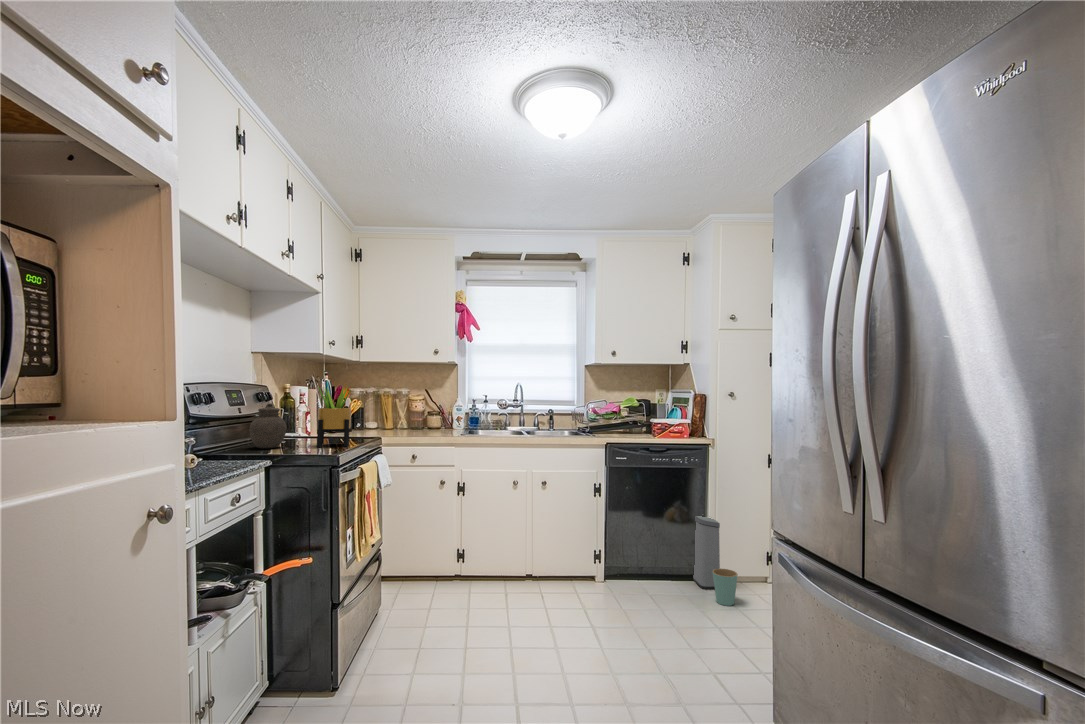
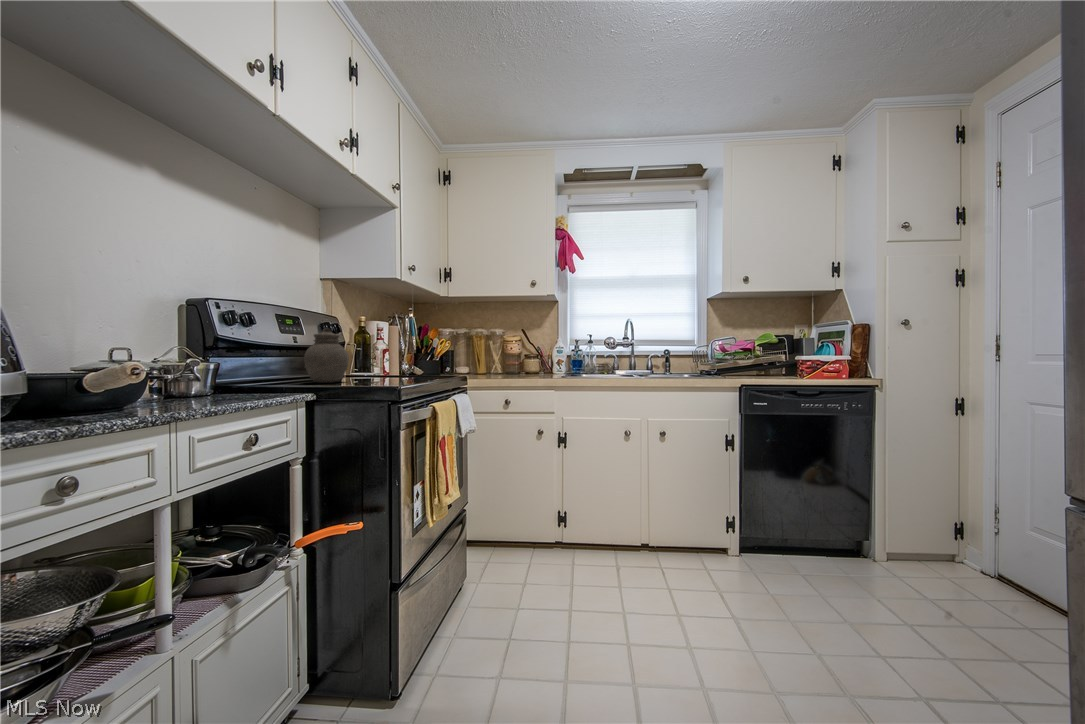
potted plant: present [317,389,351,447] -> none [382,301,427,382]
trash can: present [693,516,738,606] -> none [862,479,948,609]

